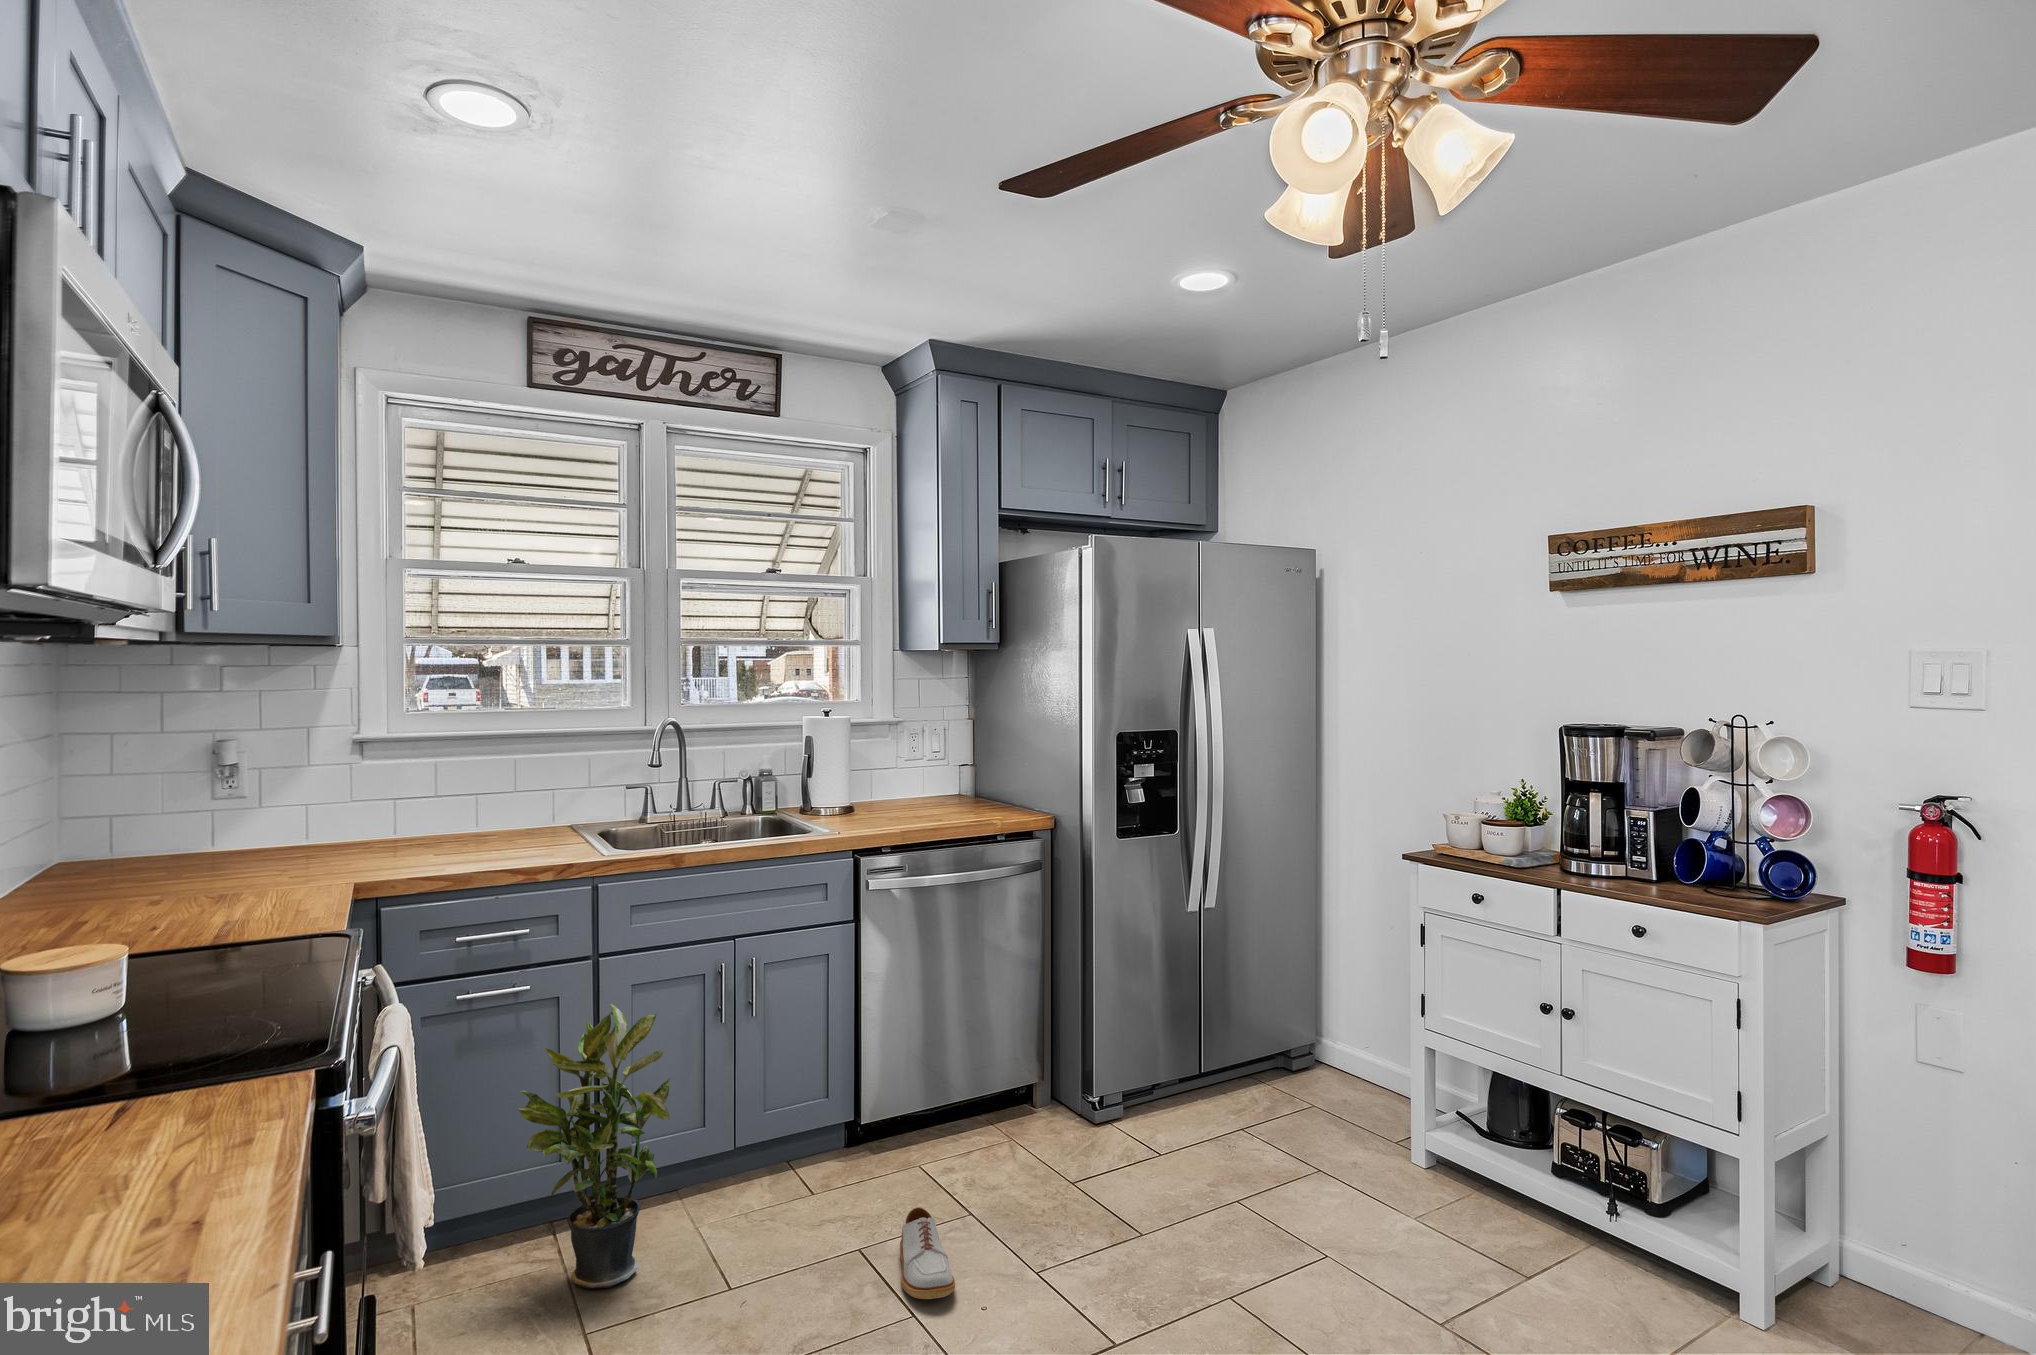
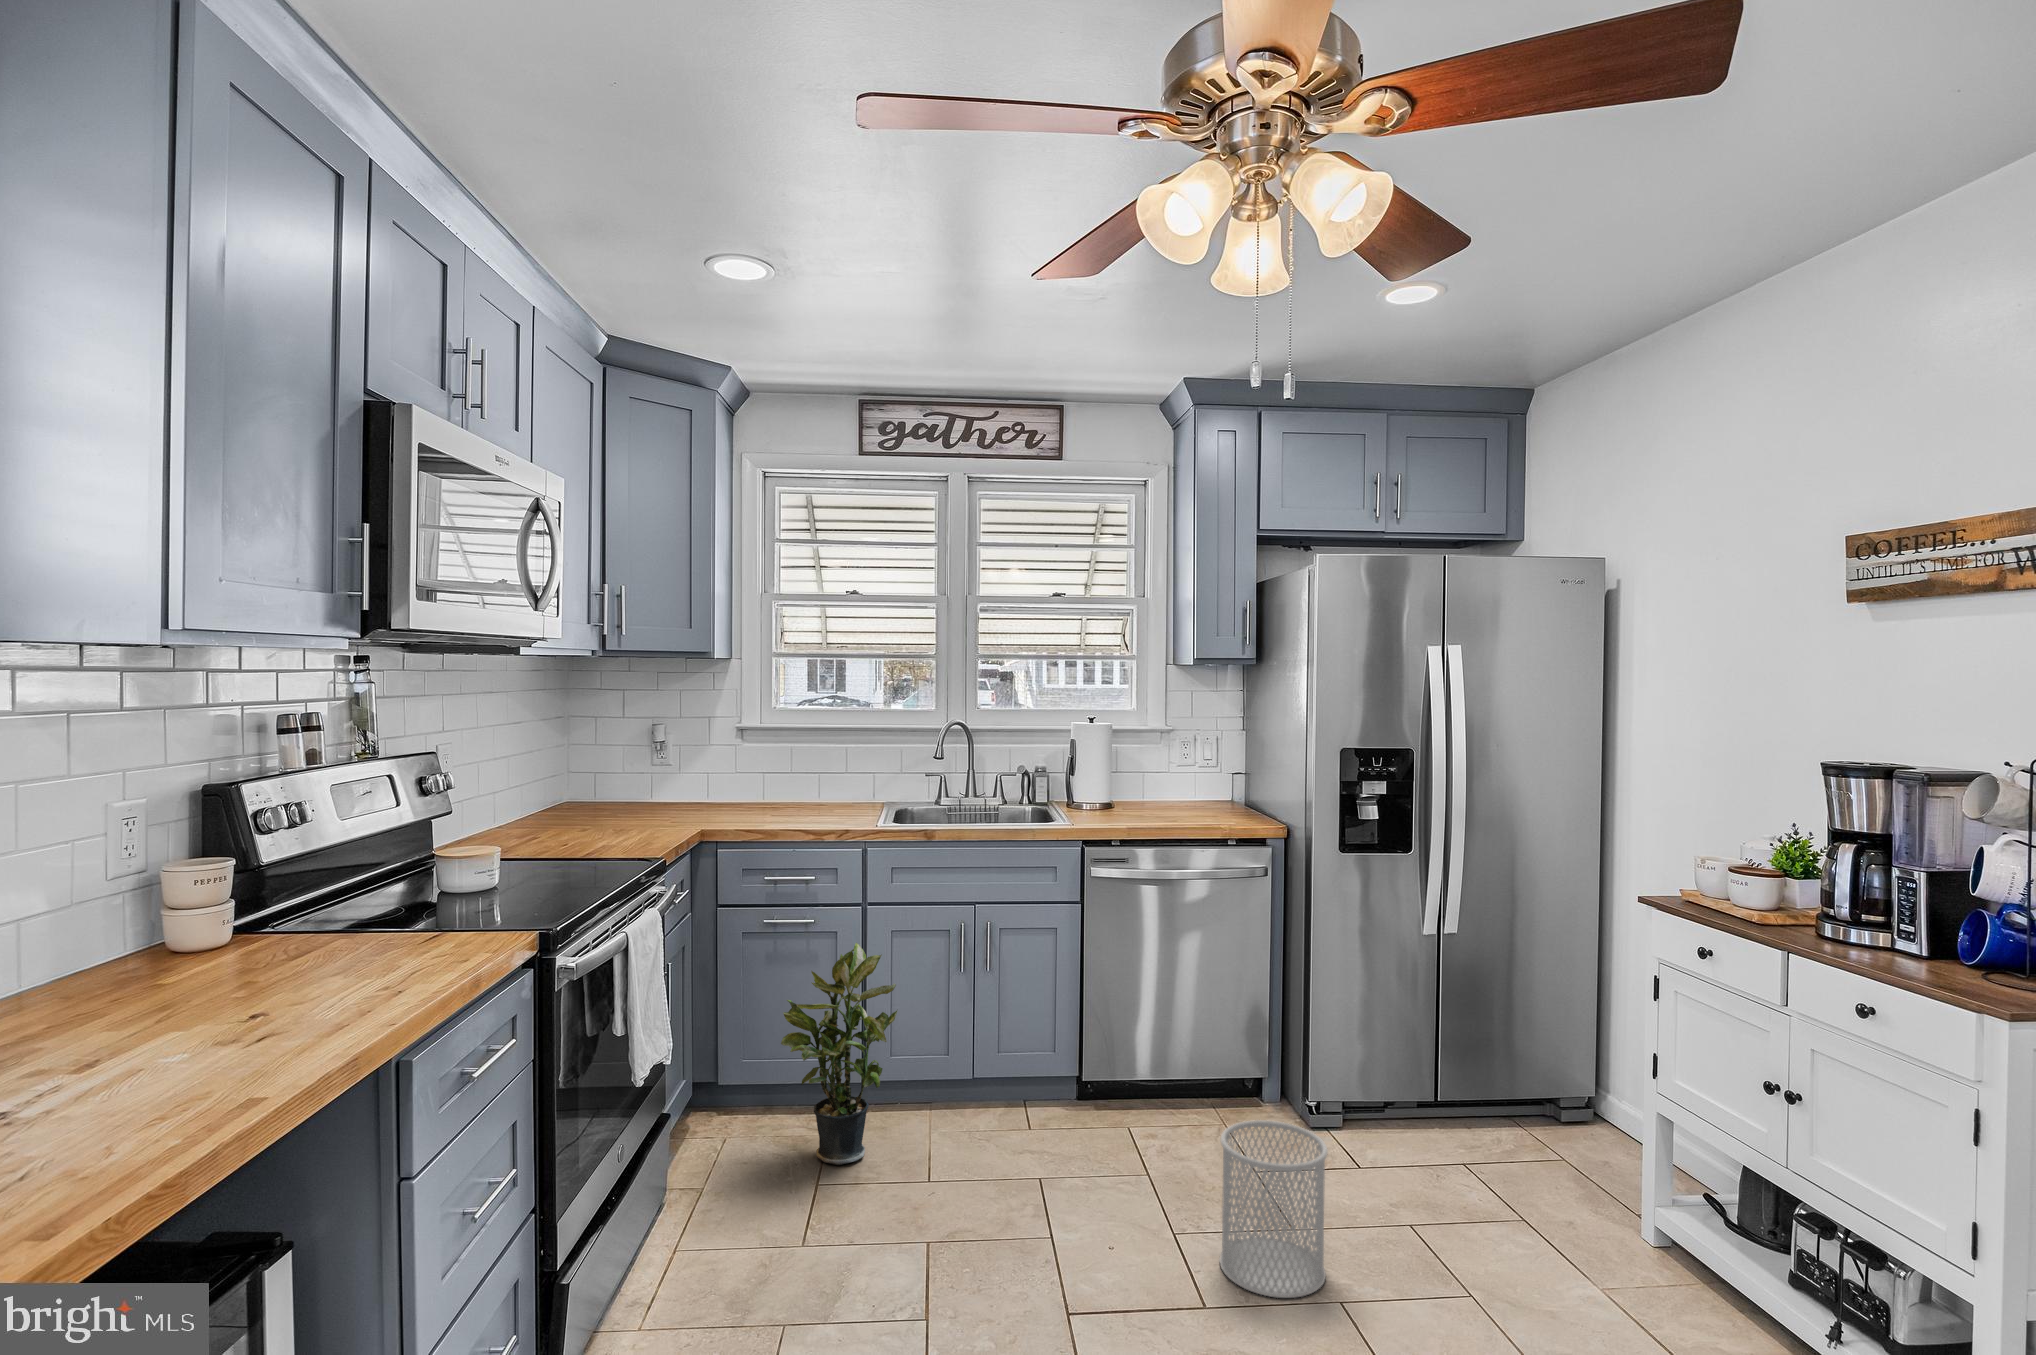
wastebasket: none [1095,1121,1203,1302] -> present [1220,1120,1328,1298]
shoe: present [900,1207,955,1299] -> none [1046,1158,1095,1238]

